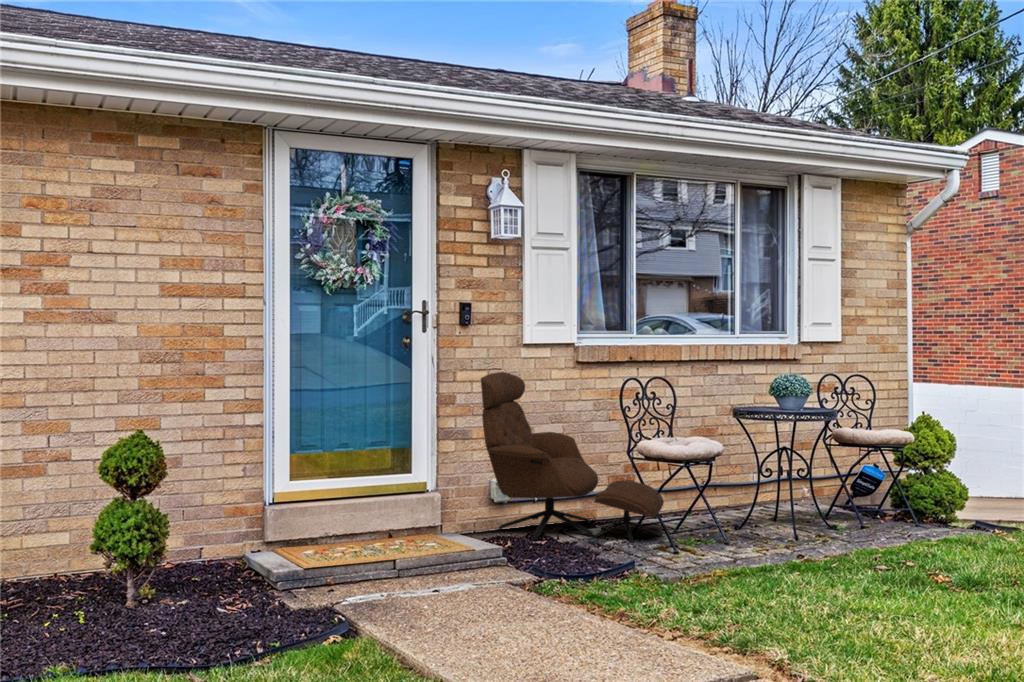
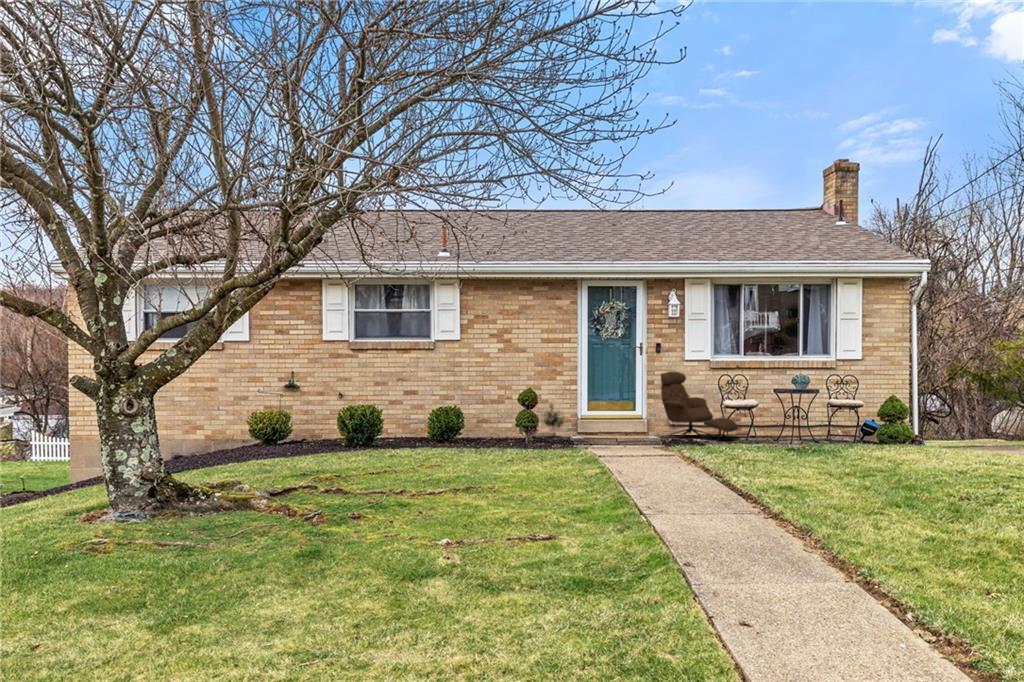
potted tree: none [165,459,245,578] -> present [543,404,564,440]

